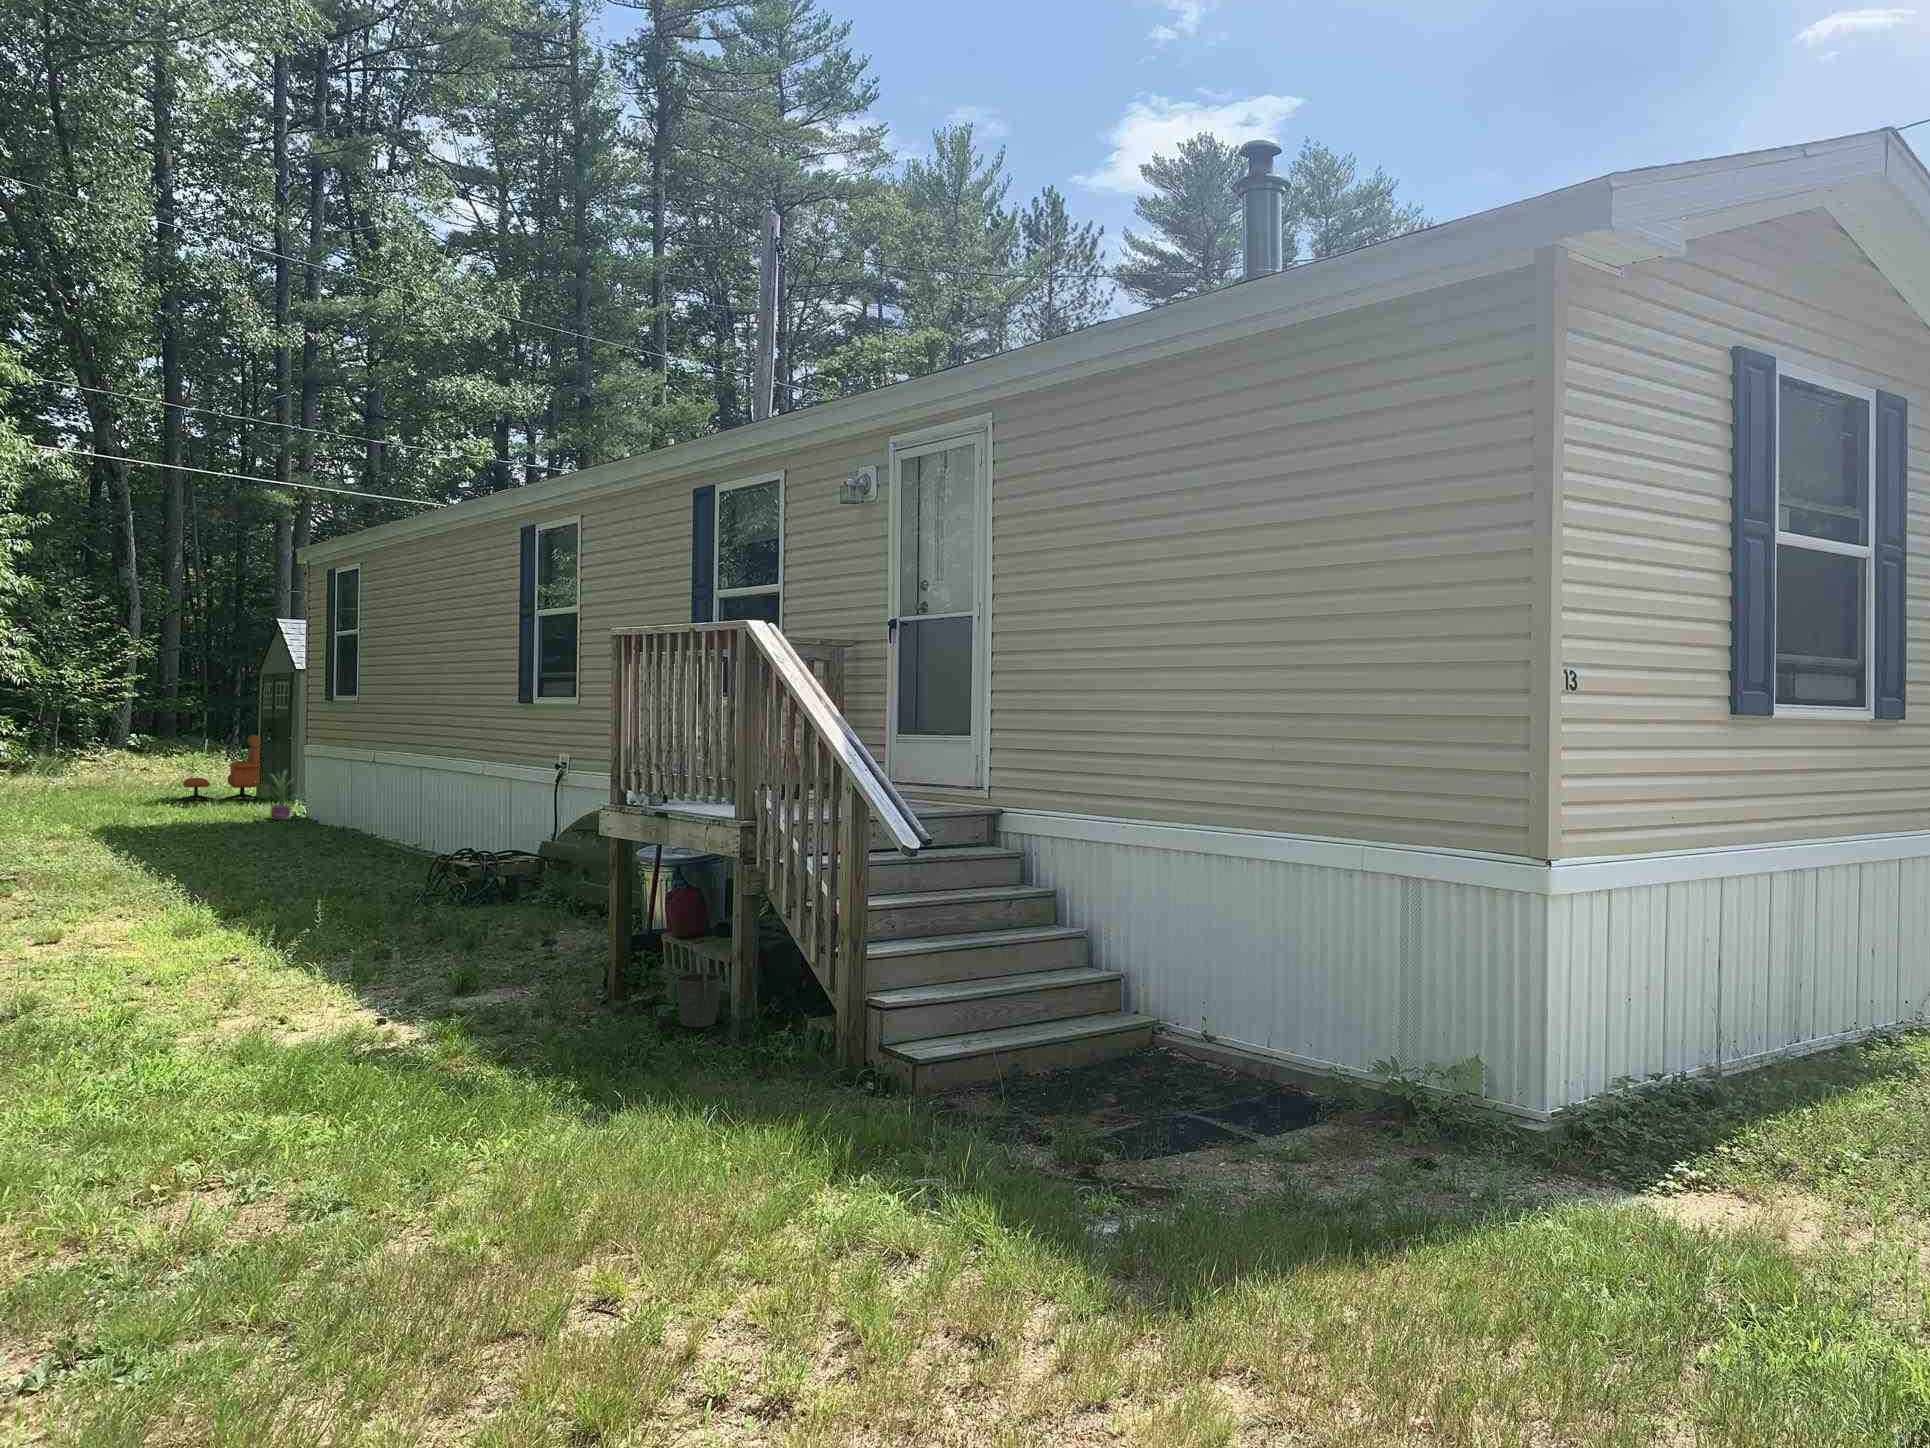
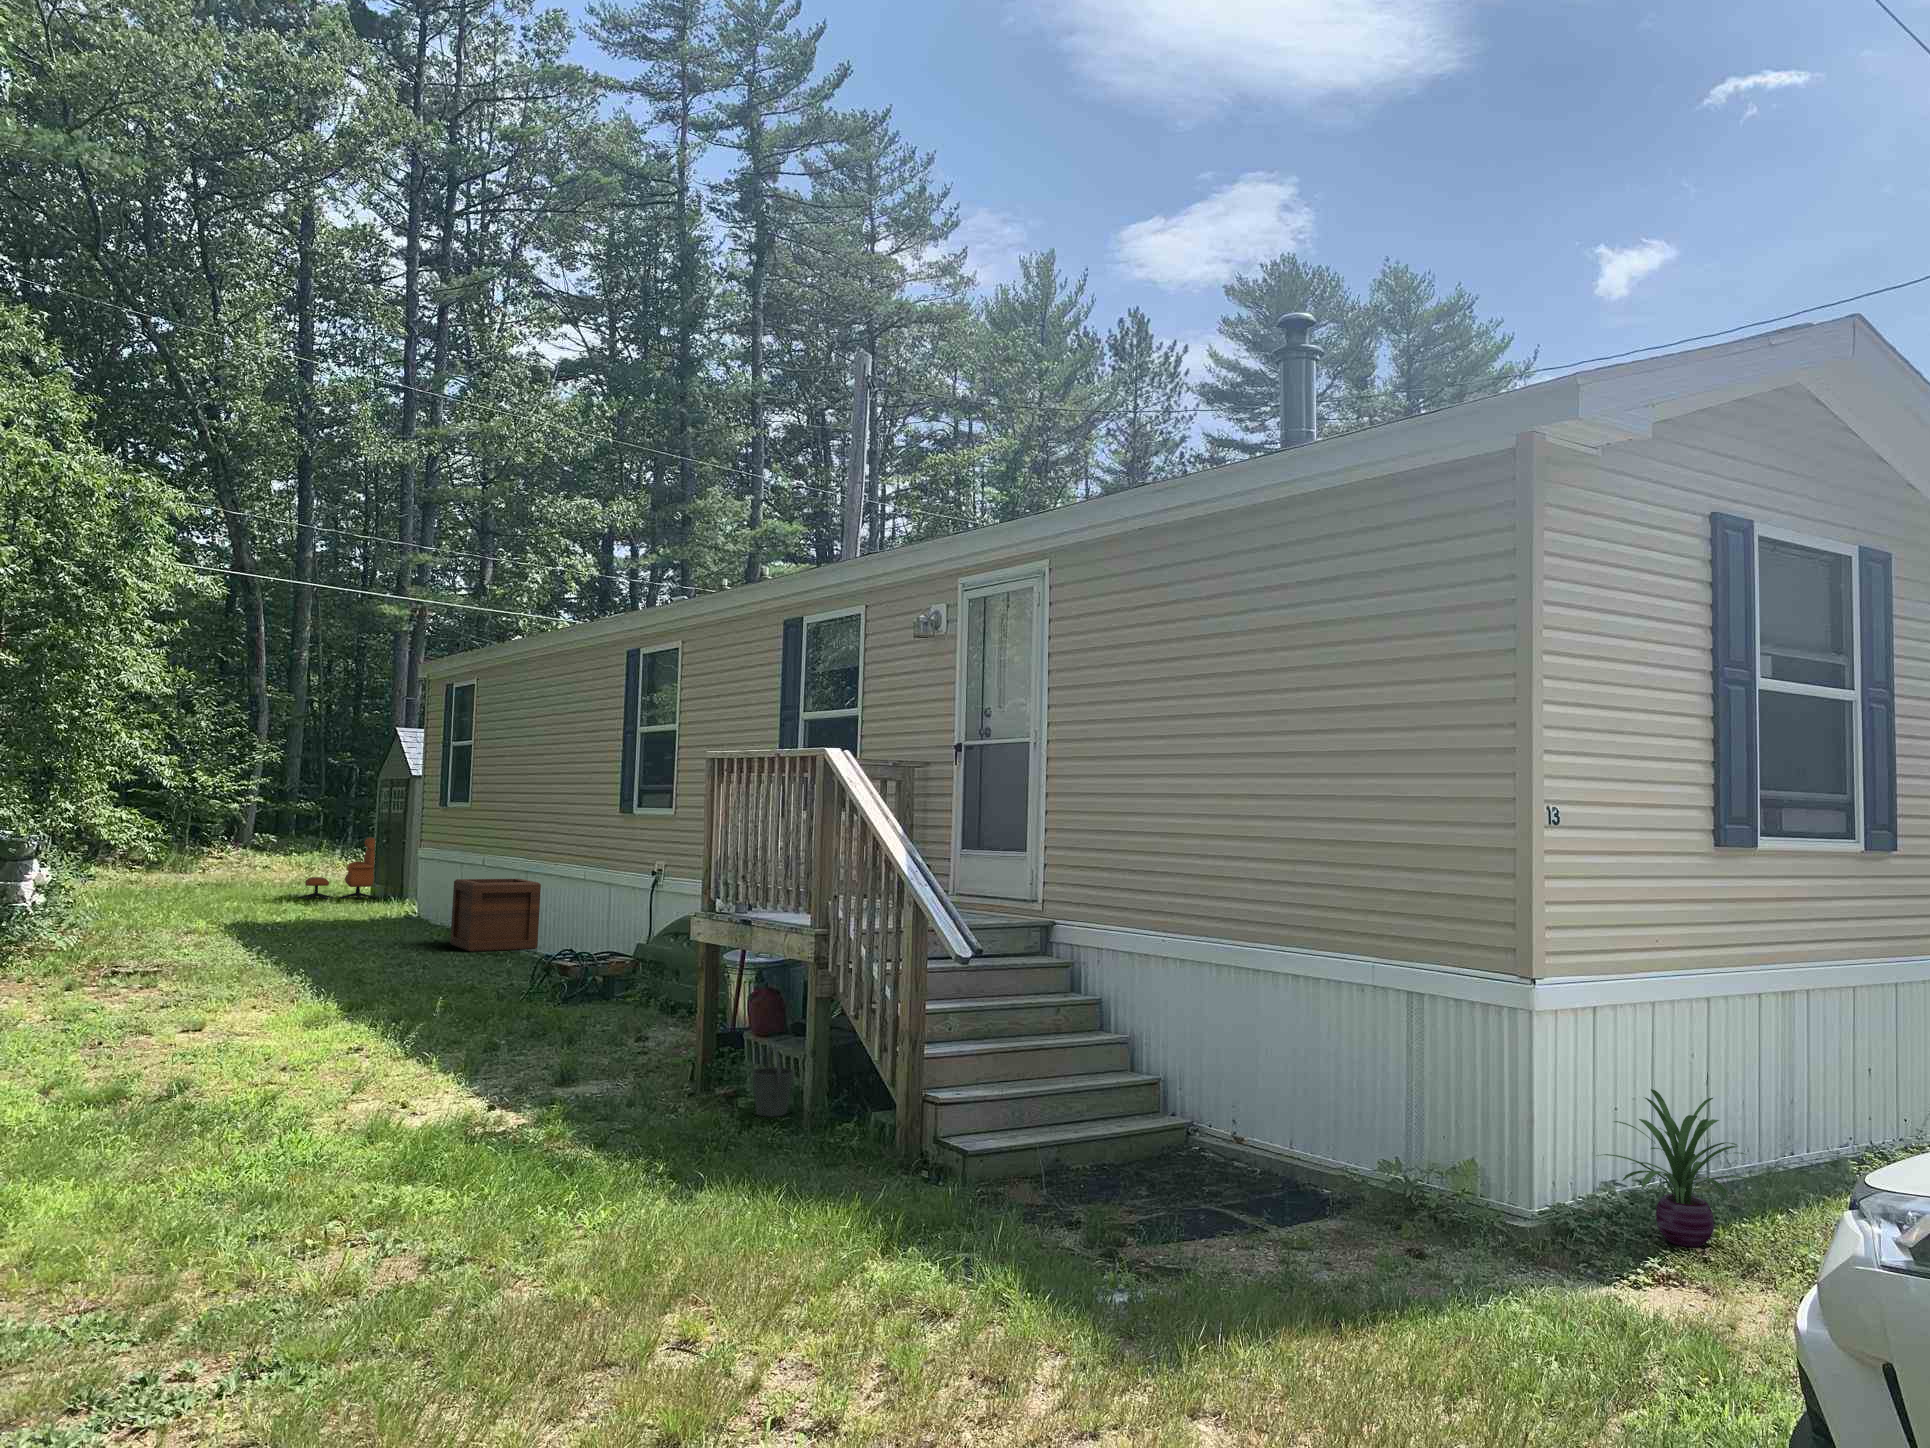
decorative plant: present [269,770,291,820] -> present [1597,1089,1762,1247]
wooden crate: none [342,775,439,854] -> present [450,879,541,952]

